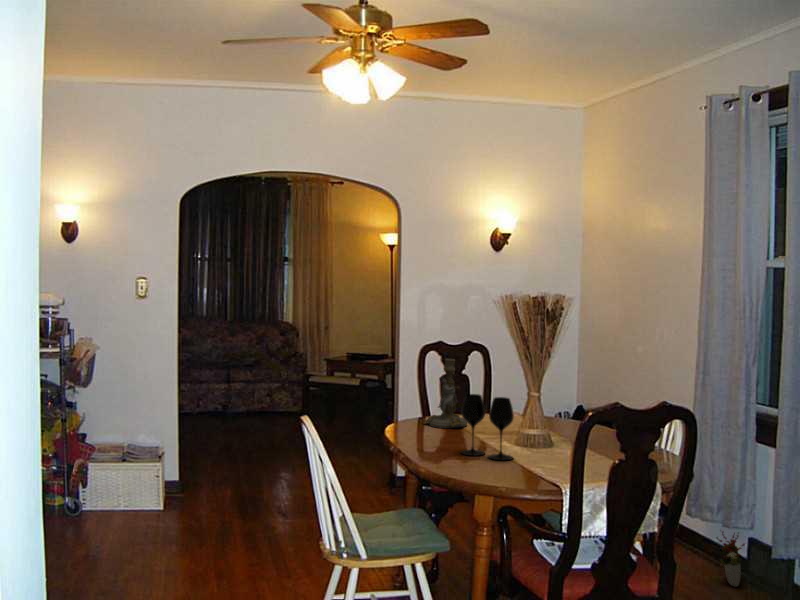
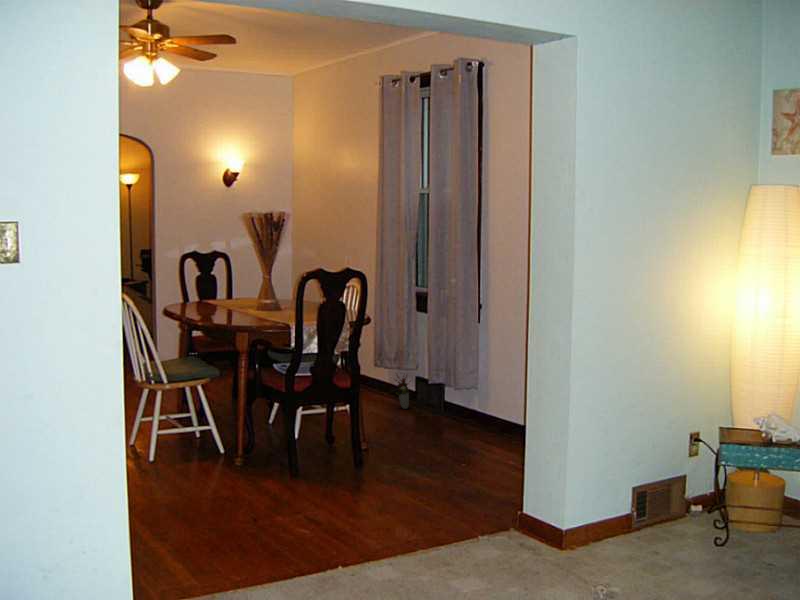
candlestick: present [424,359,467,428] -> none [189,263,221,312]
wine glass: present [461,394,514,460] -> none [221,280,258,321]

